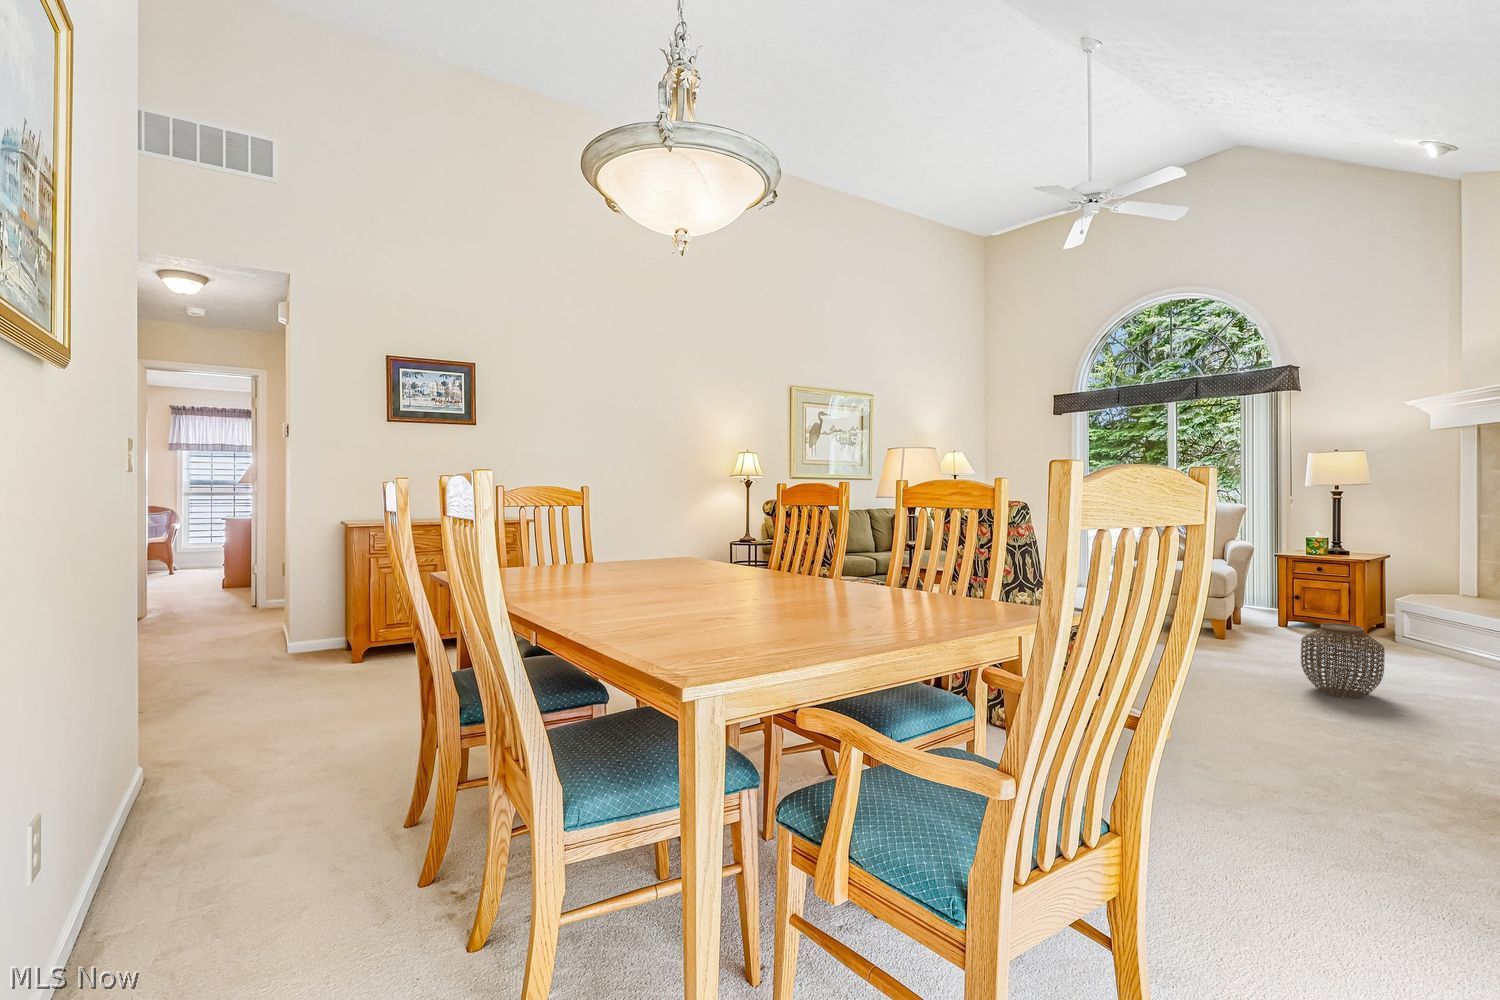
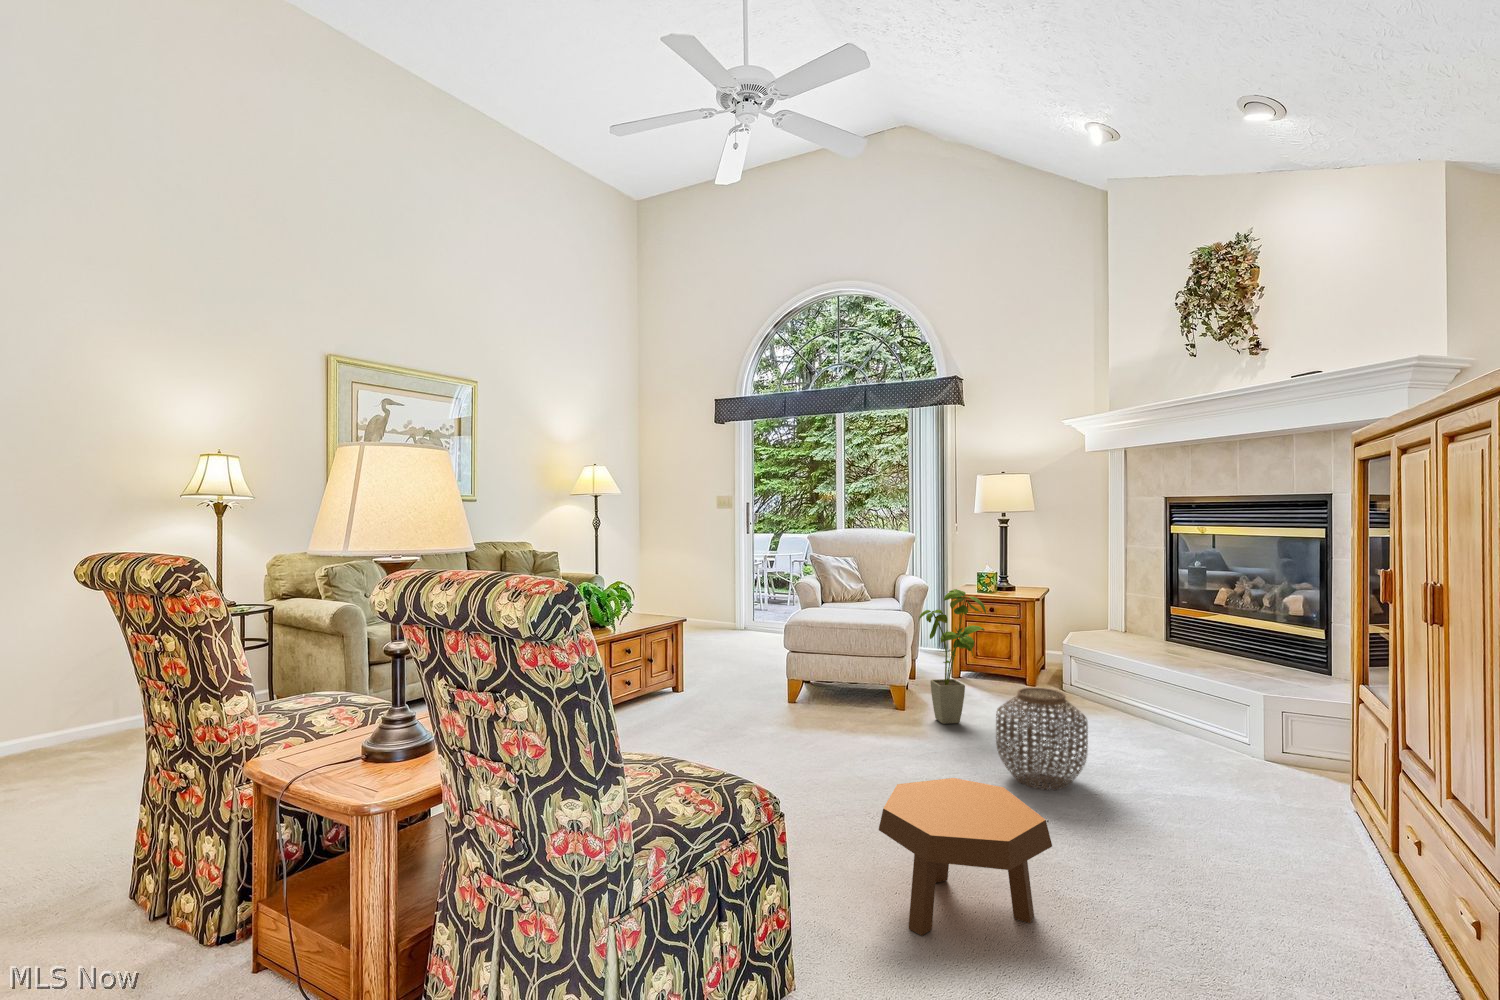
house plant: none [1240,549,1304,655] -> present [919,589,986,724]
footstool: none [1193,666,1319,751] -> present [879,778,1052,936]

